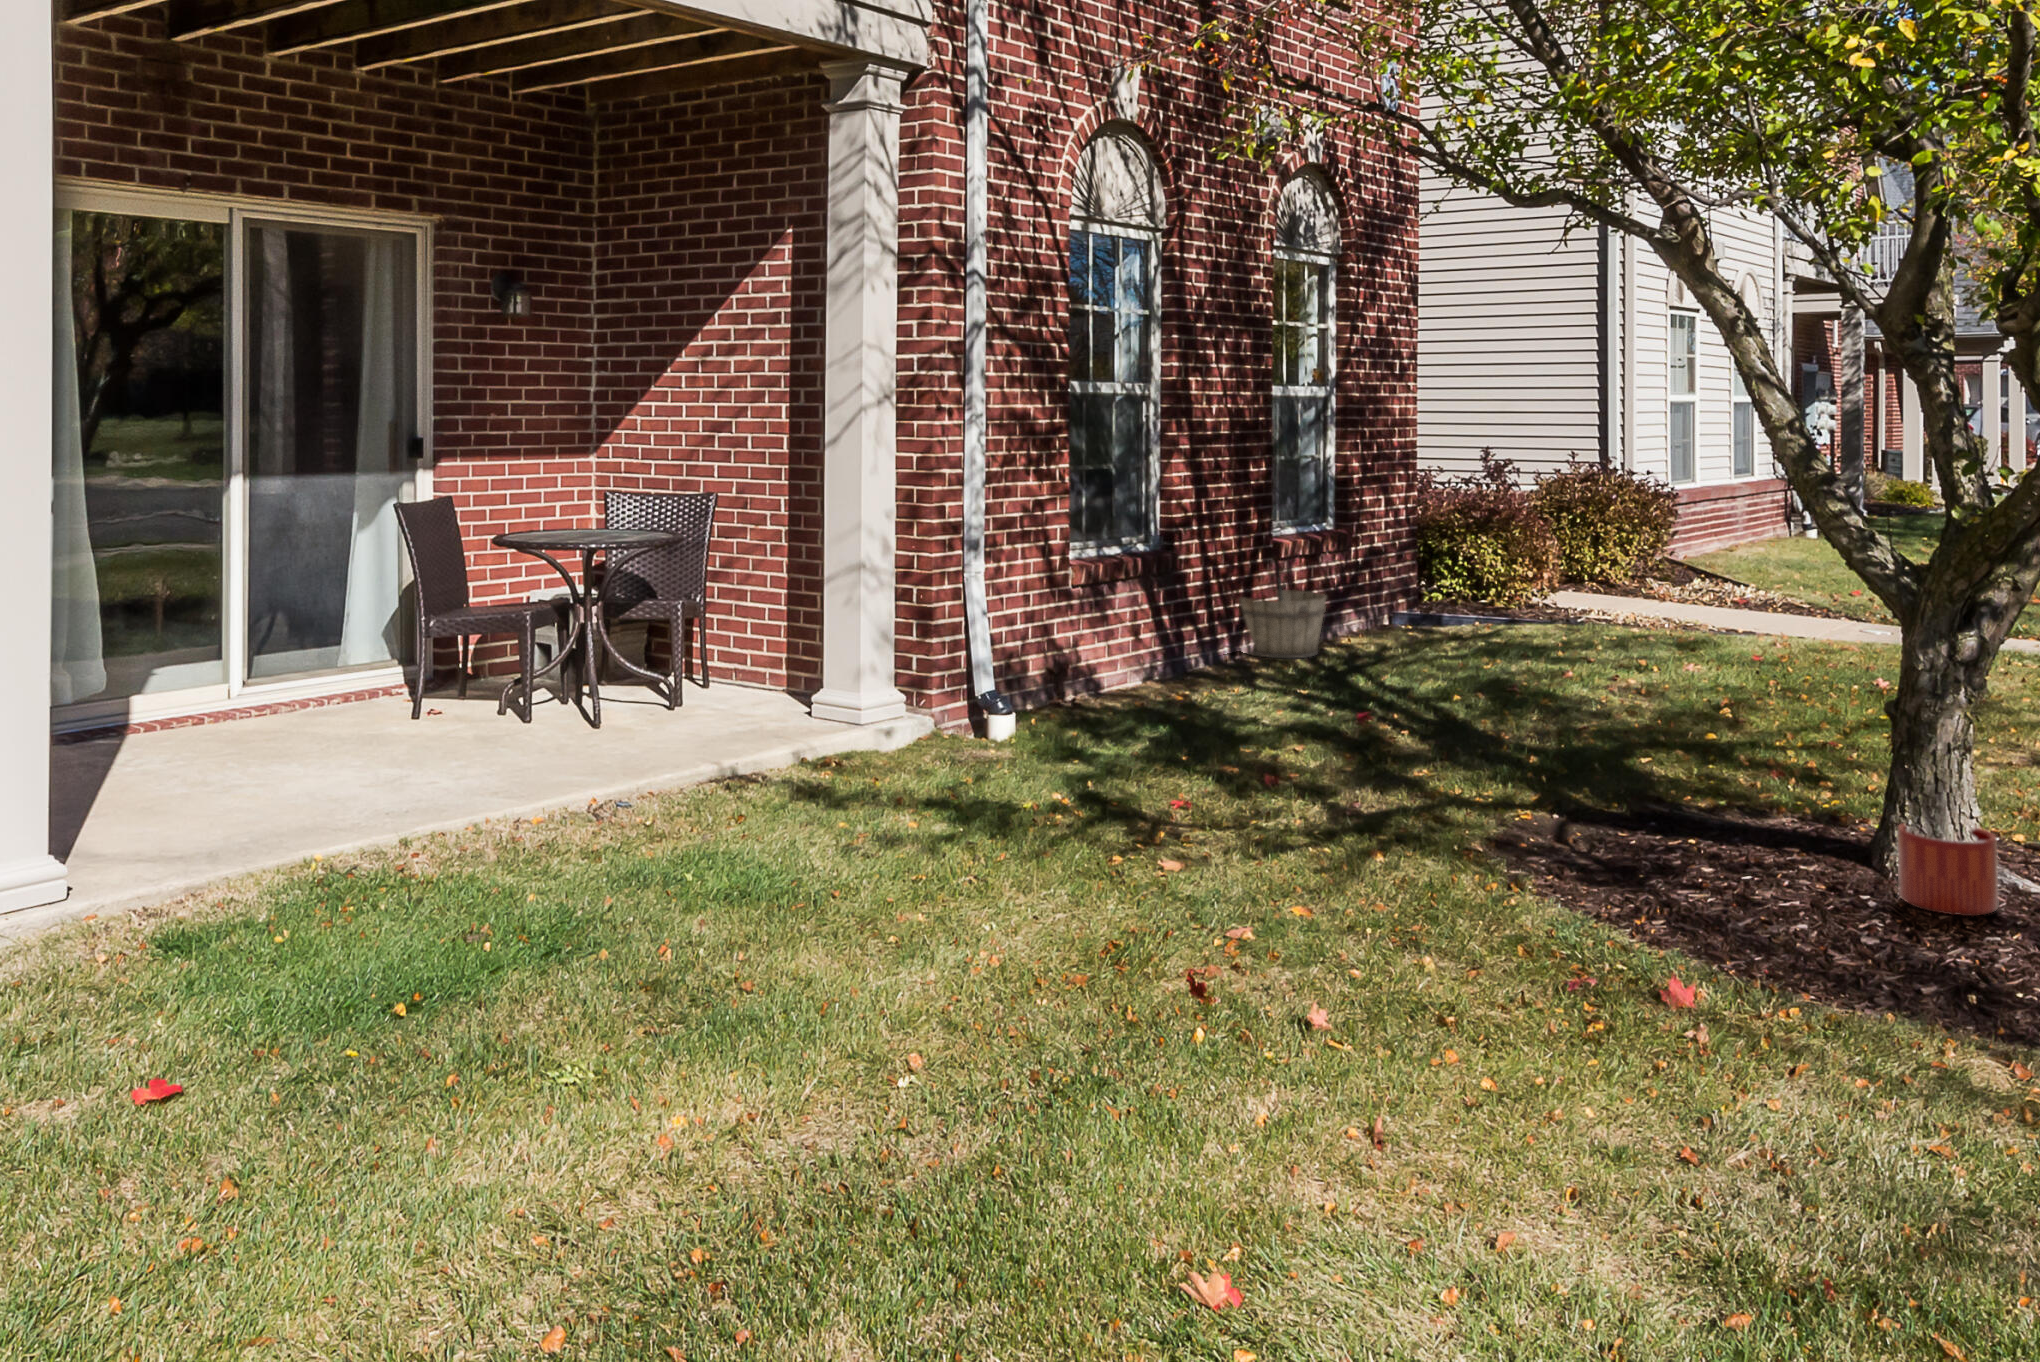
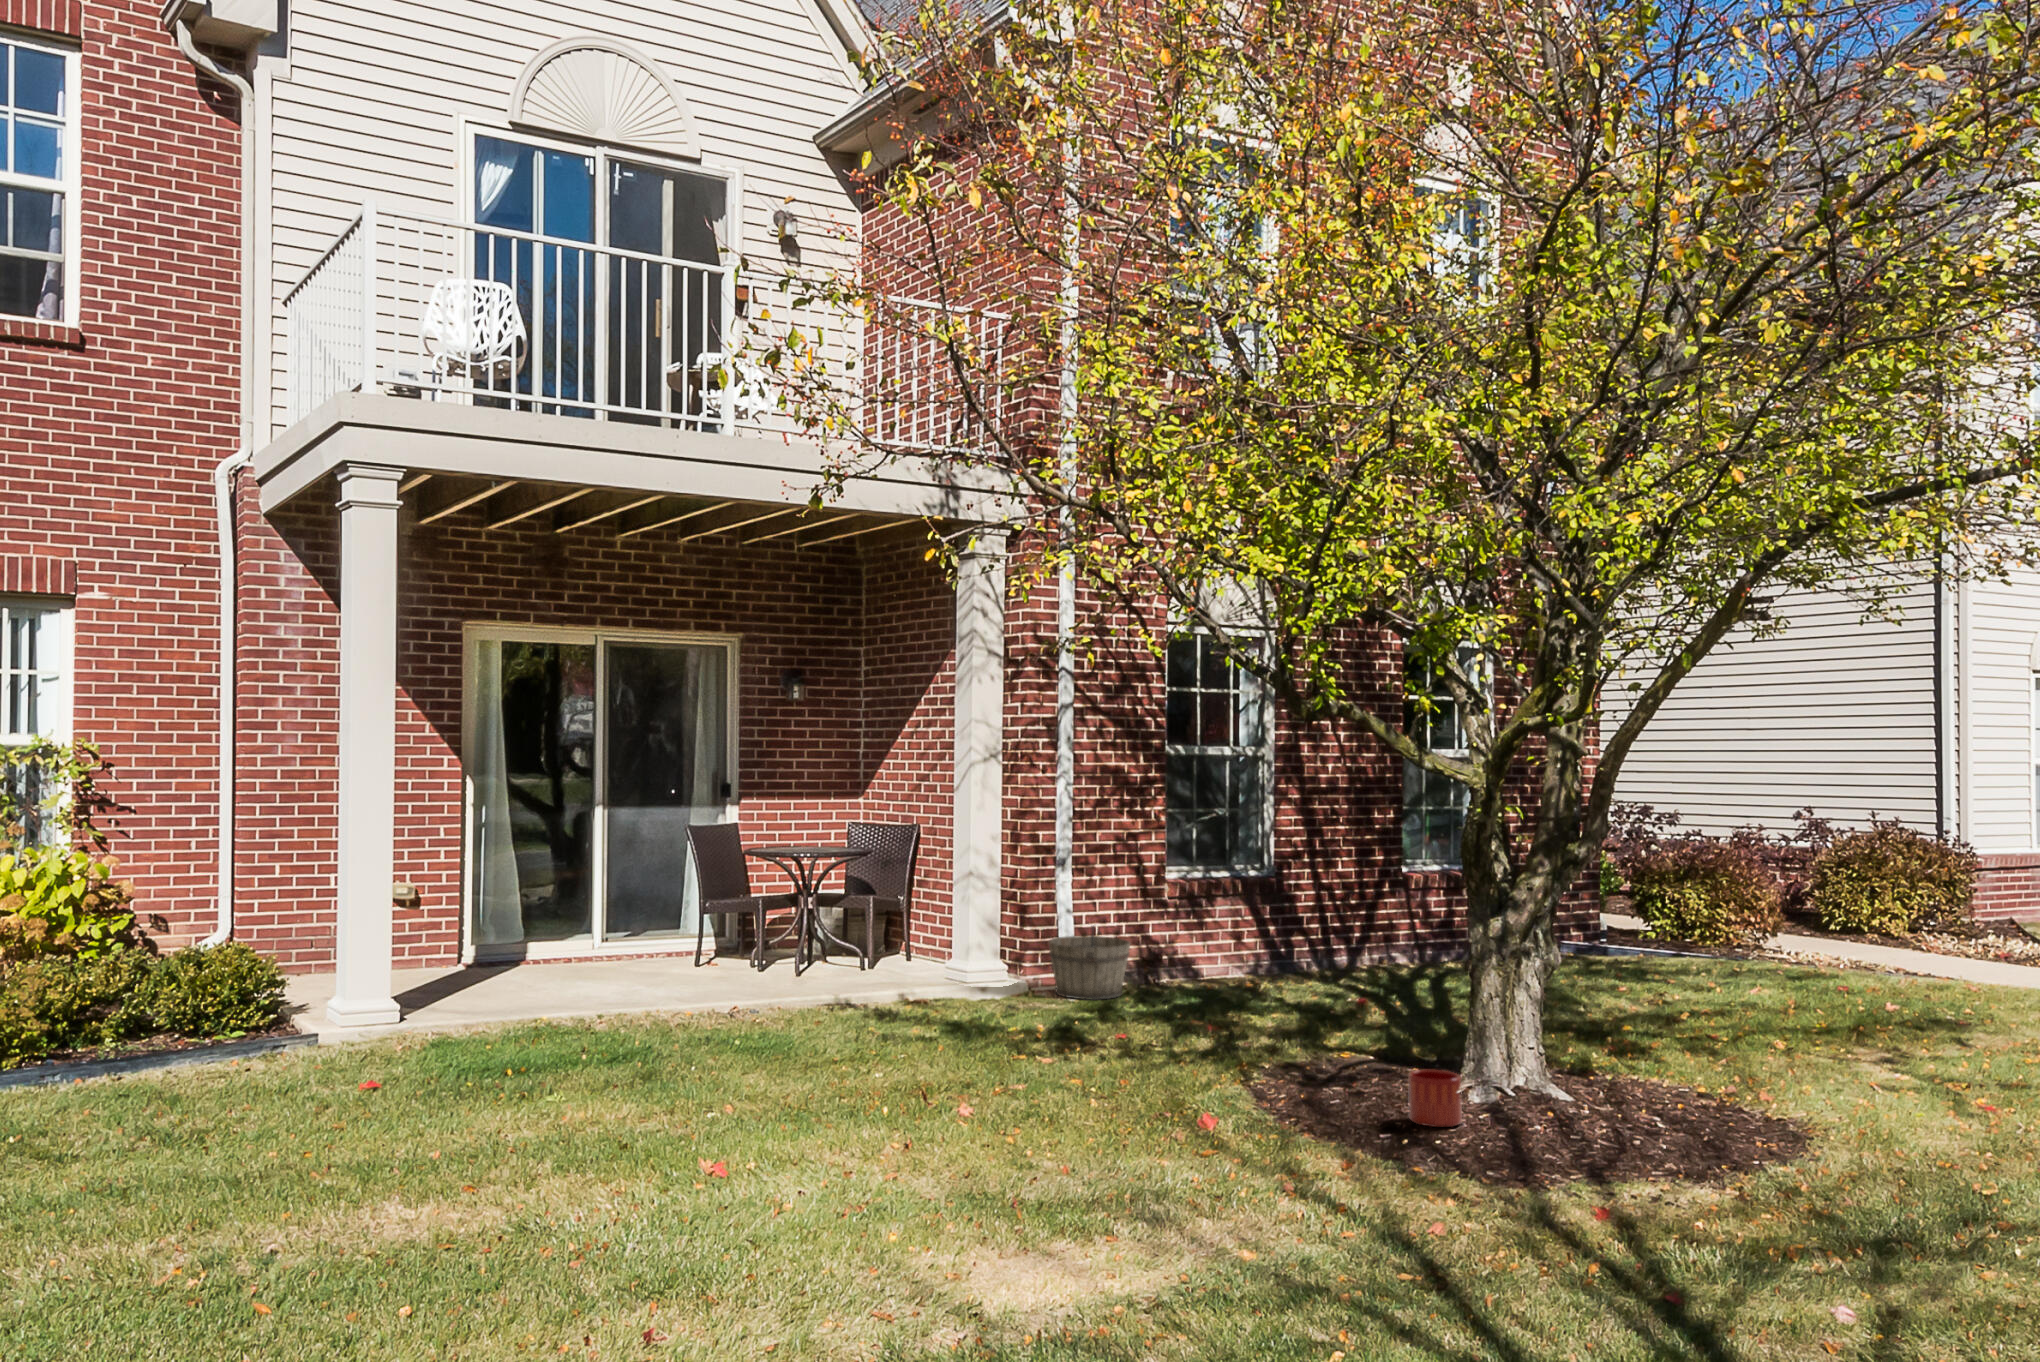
wooden bucket: present [1239,574,1326,658] -> present [1049,922,1130,1000]

